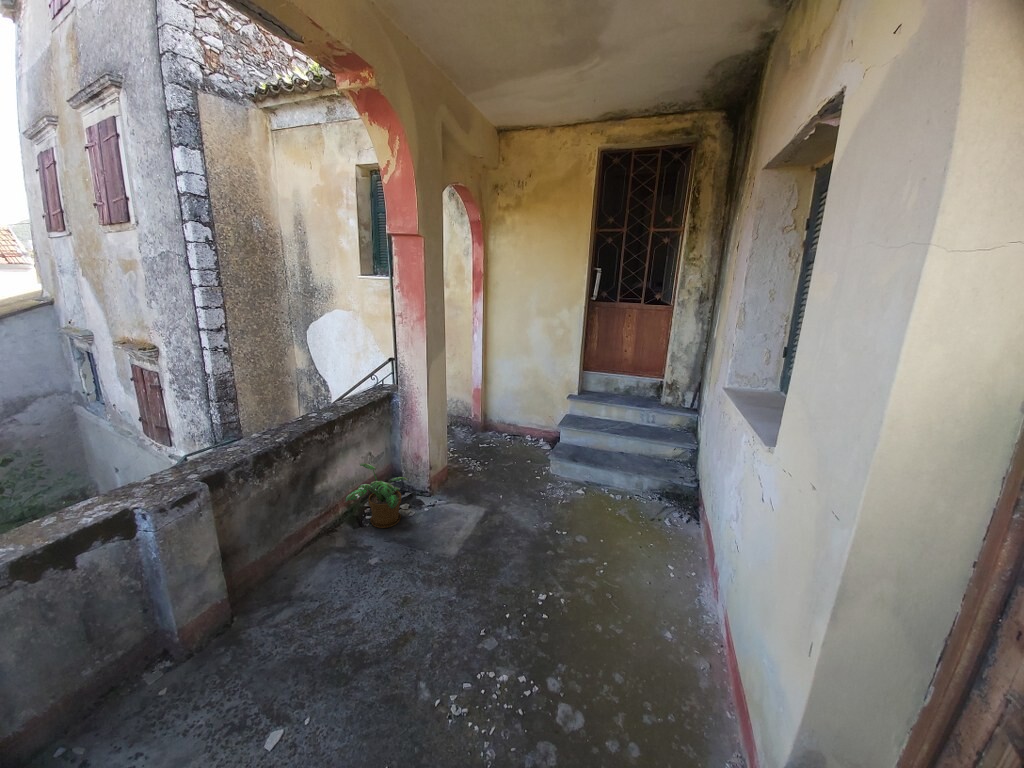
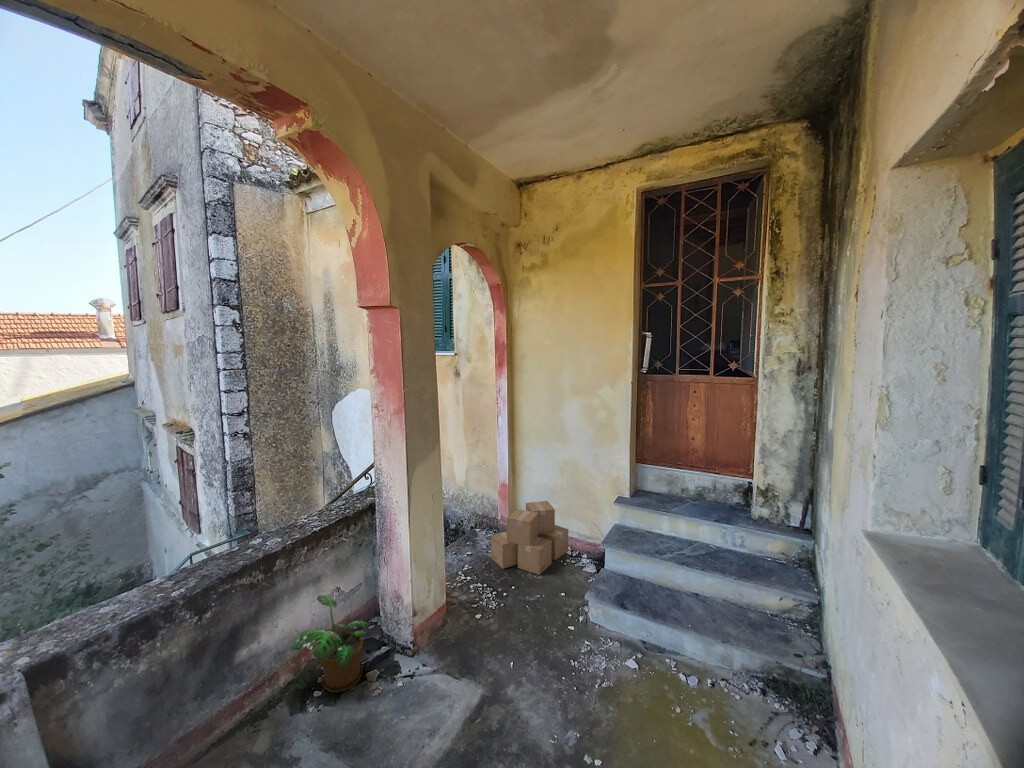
cardboard box: none [470,402,528,454] -> present [491,501,568,575]

